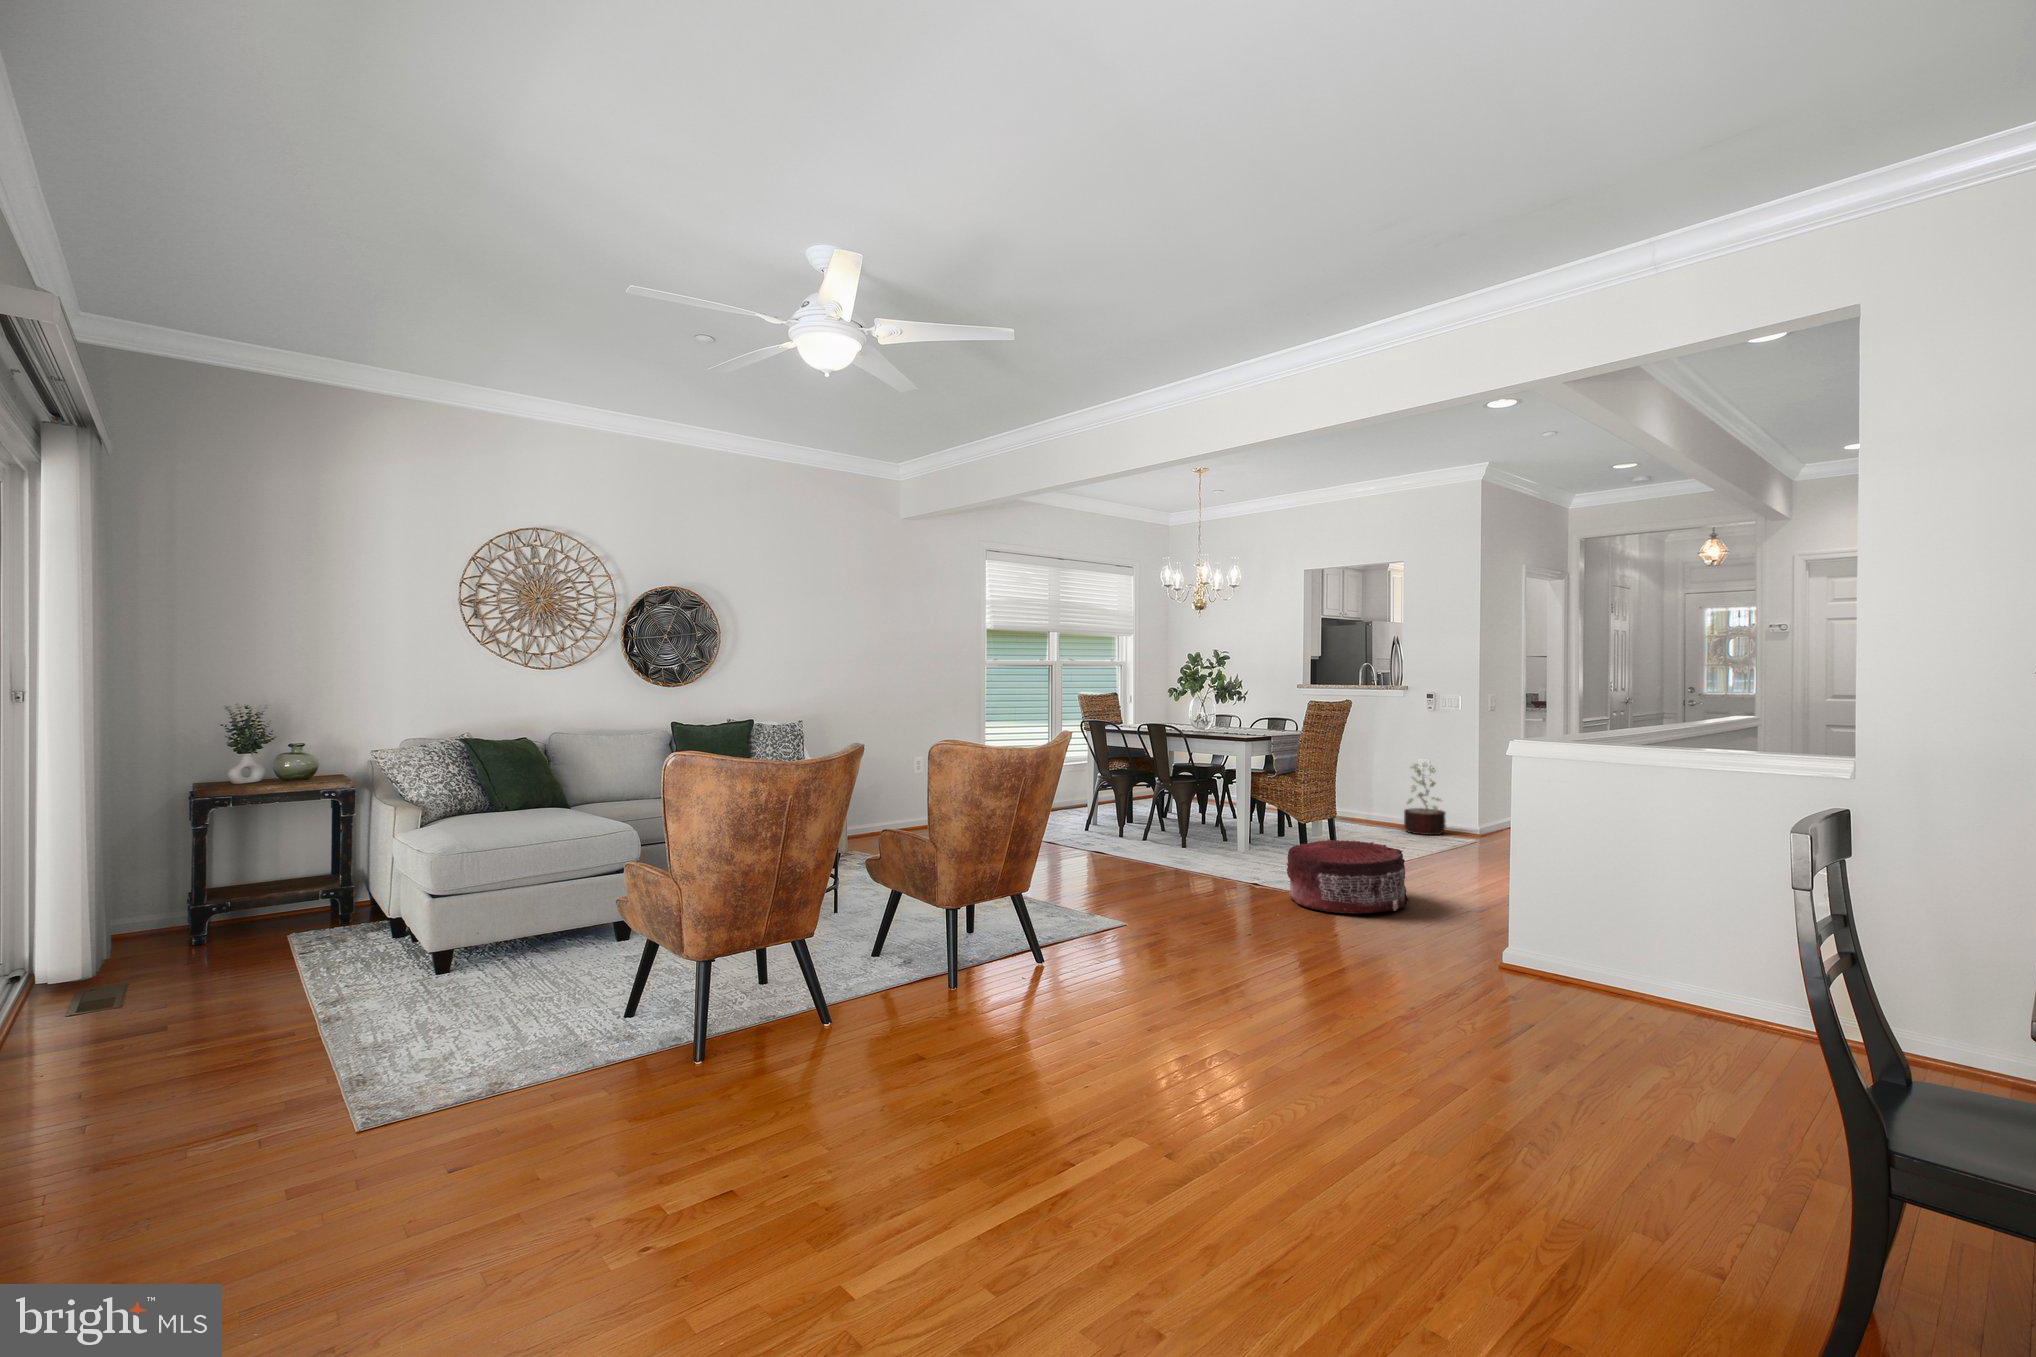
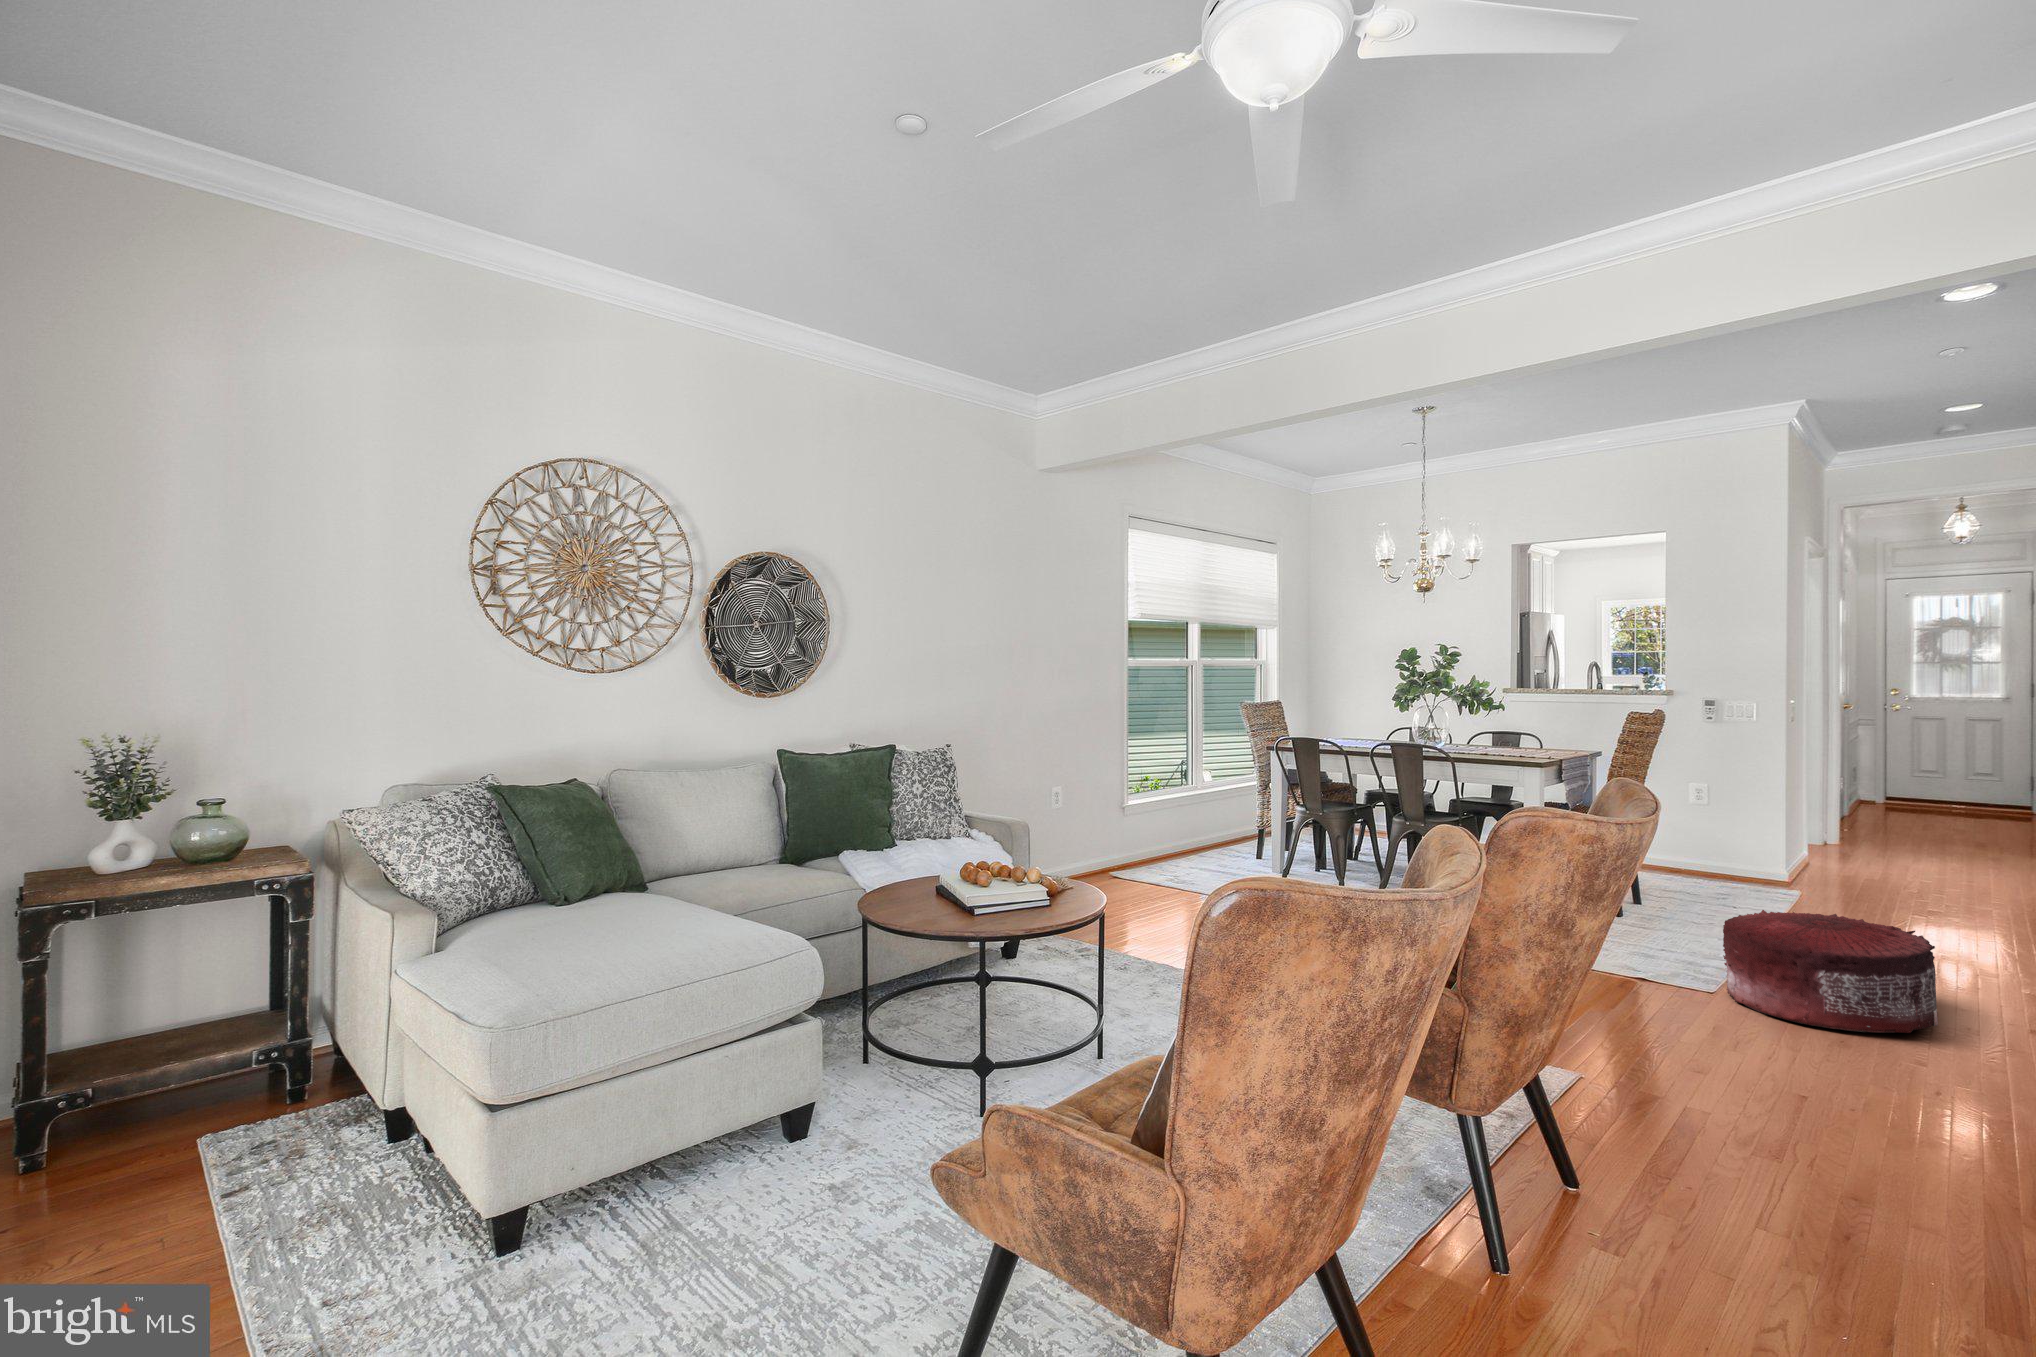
decorative plant: present [1404,764,1446,835] -> none [1686,786,1751,882]

